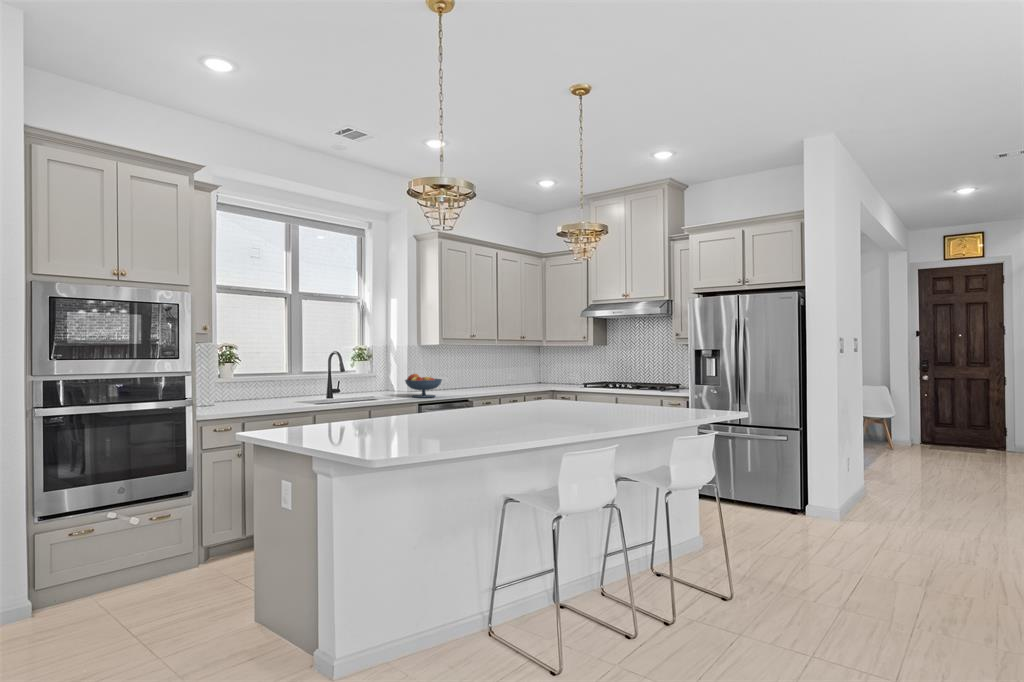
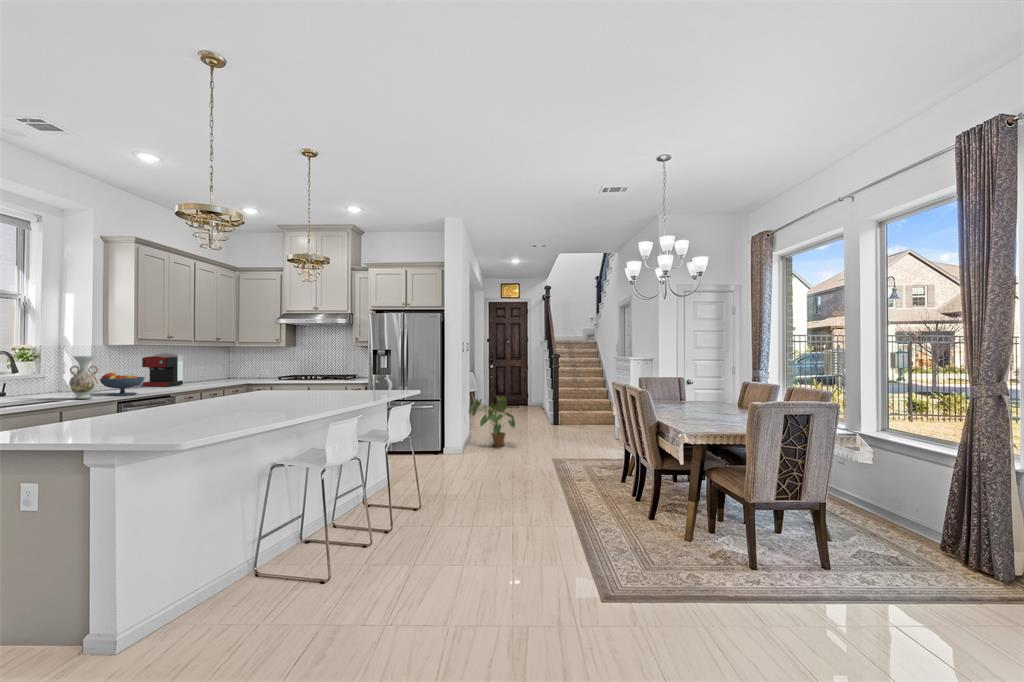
coffee maker: none [454,354,490,389] -> present [142,353,183,387]
vase: none [377,357,398,400] -> present [69,356,98,399]
house plant: none [854,427,949,514] -> present [469,396,515,447]

